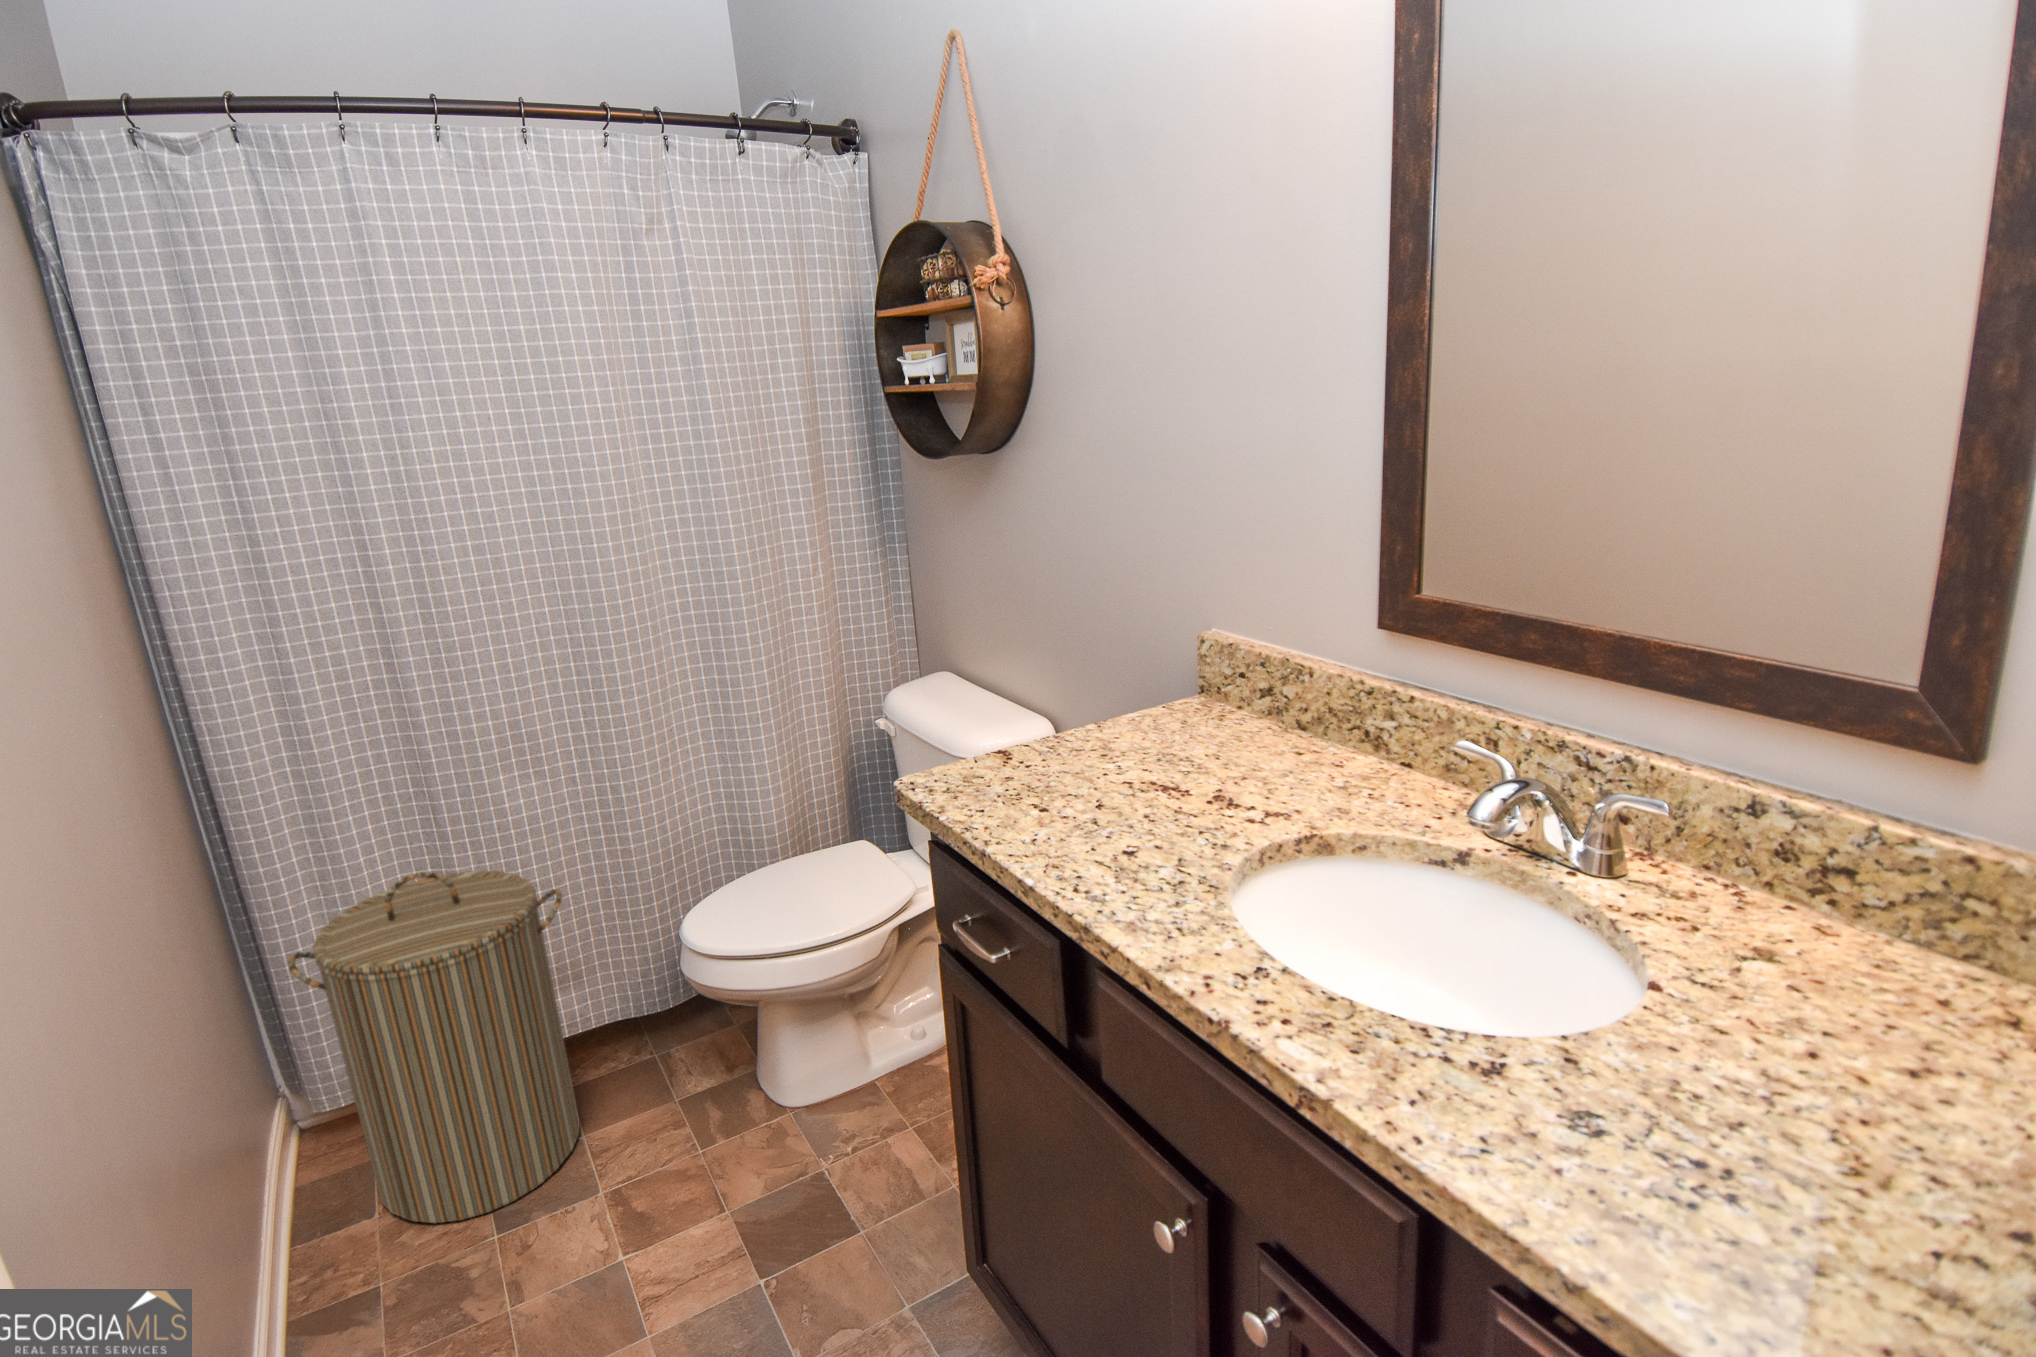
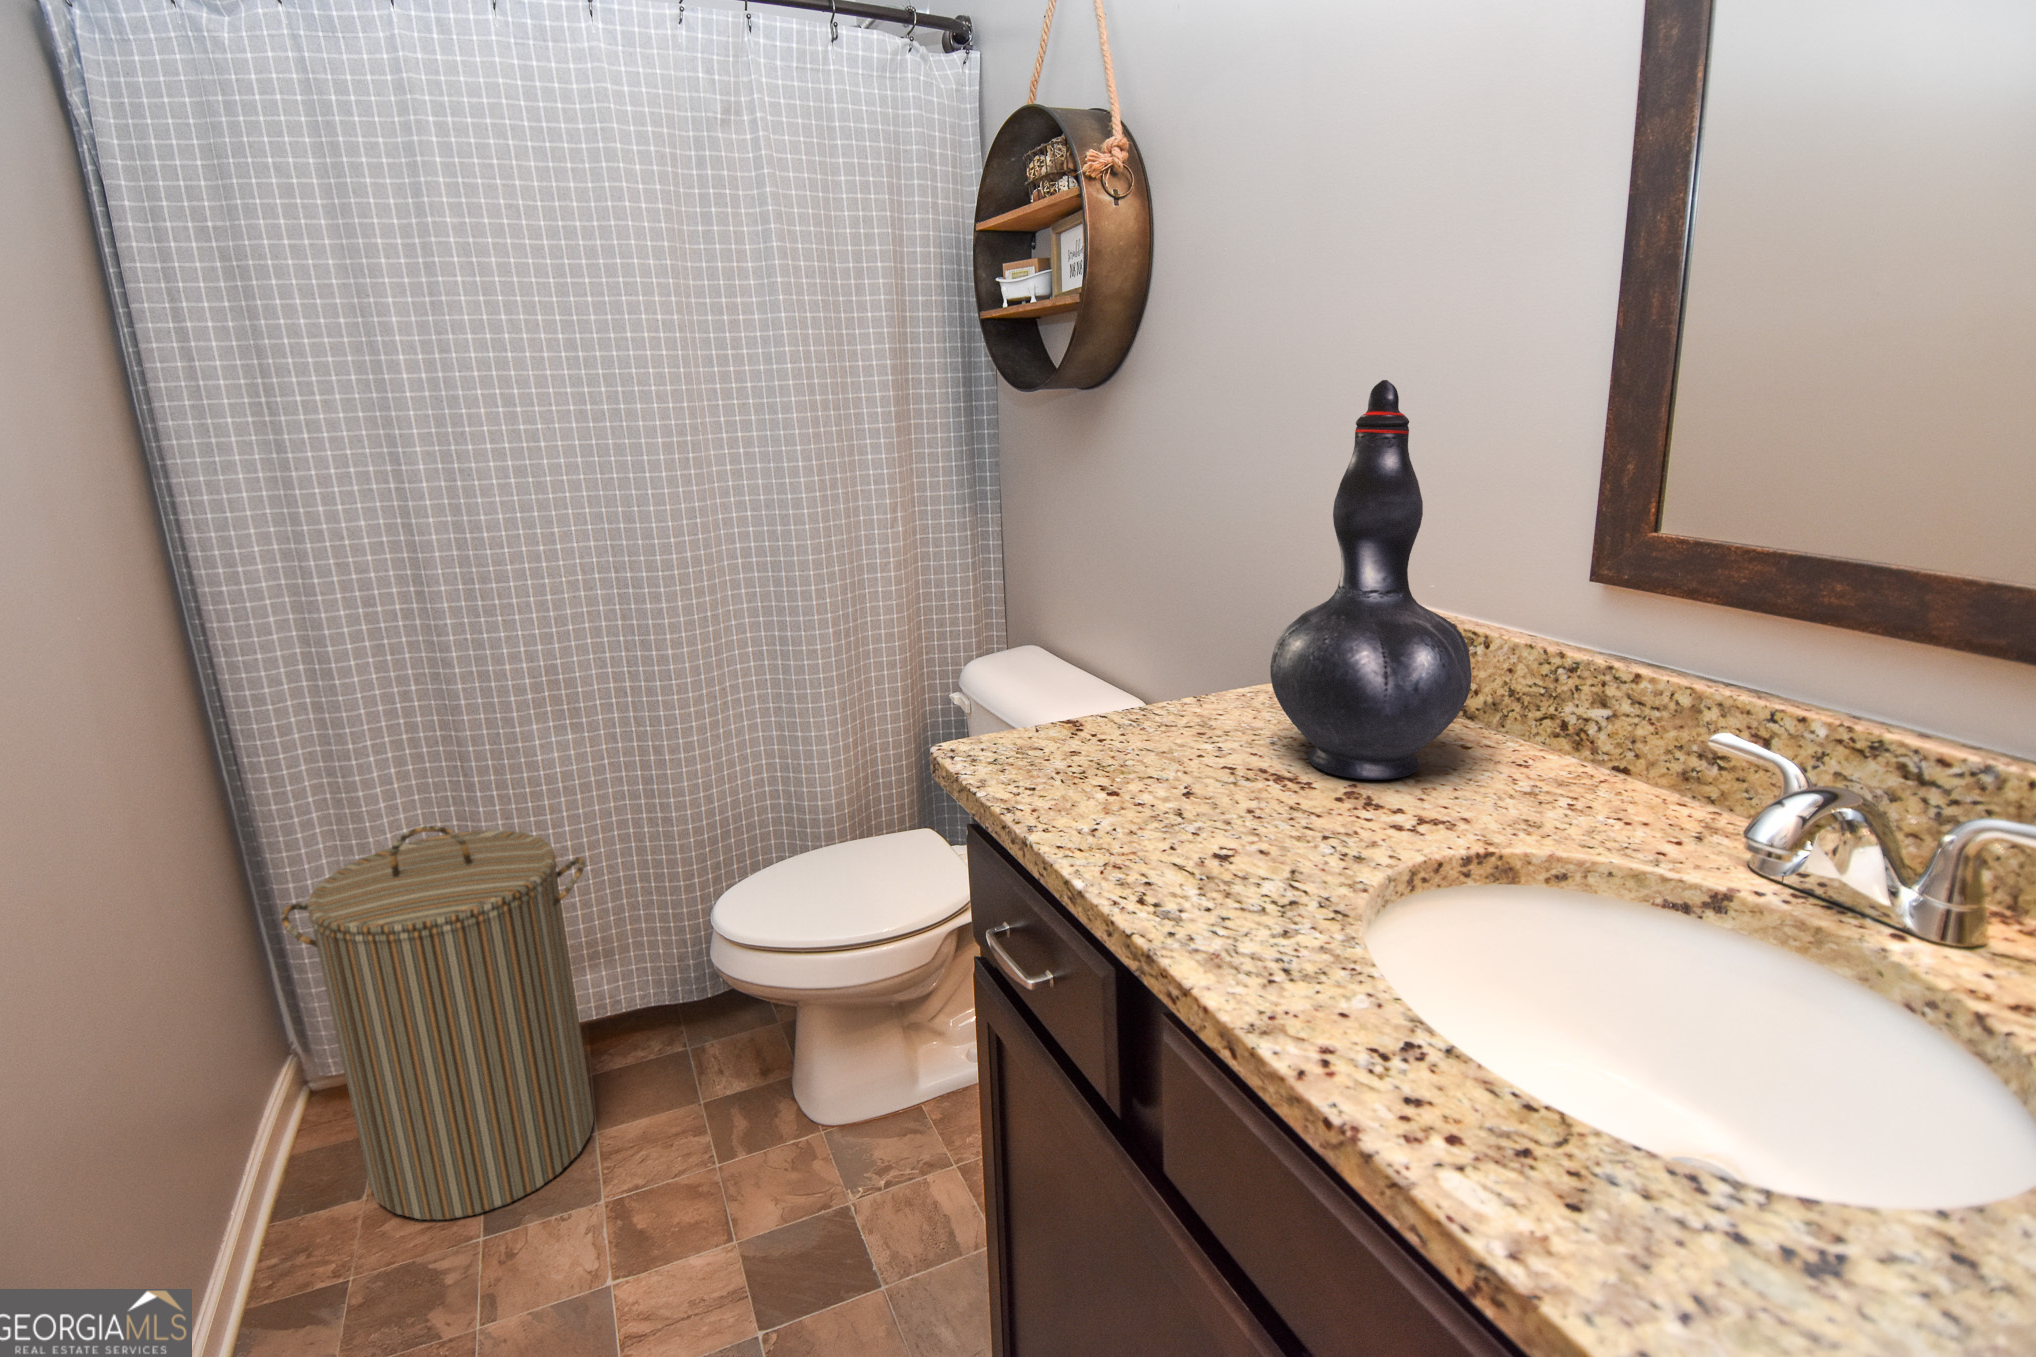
decorative vase: none [1152,492,1298,785] -> present [1270,380,1472,780]

